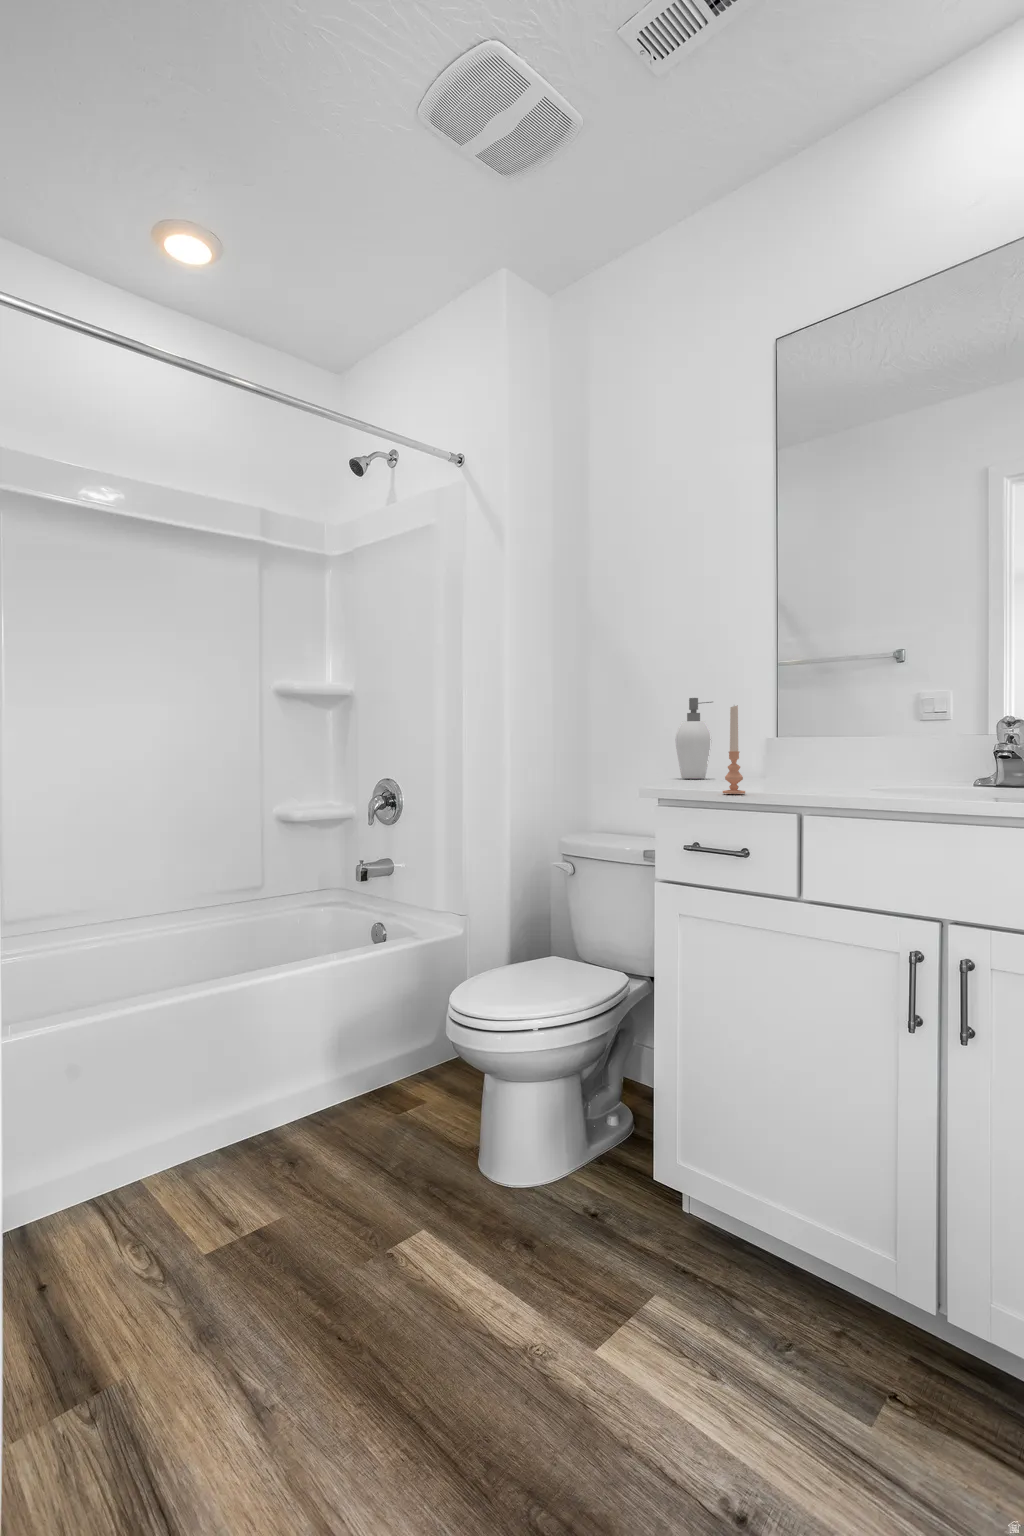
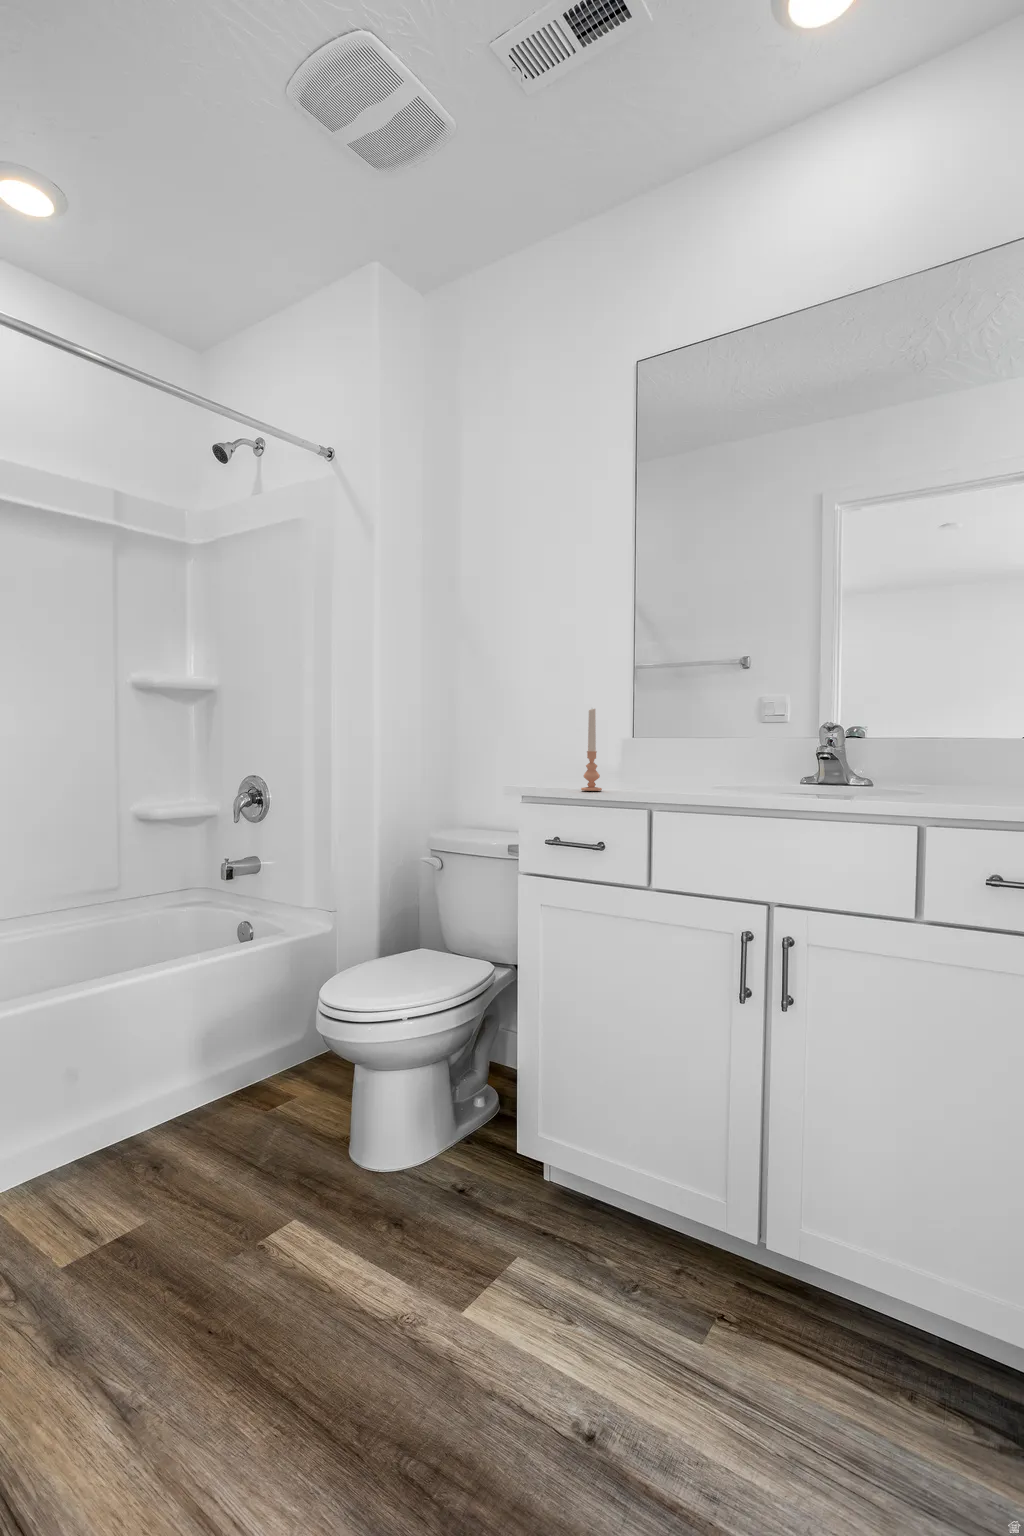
soap dispenser: present [675,698,712,779] -> none [540,695,576,773]

